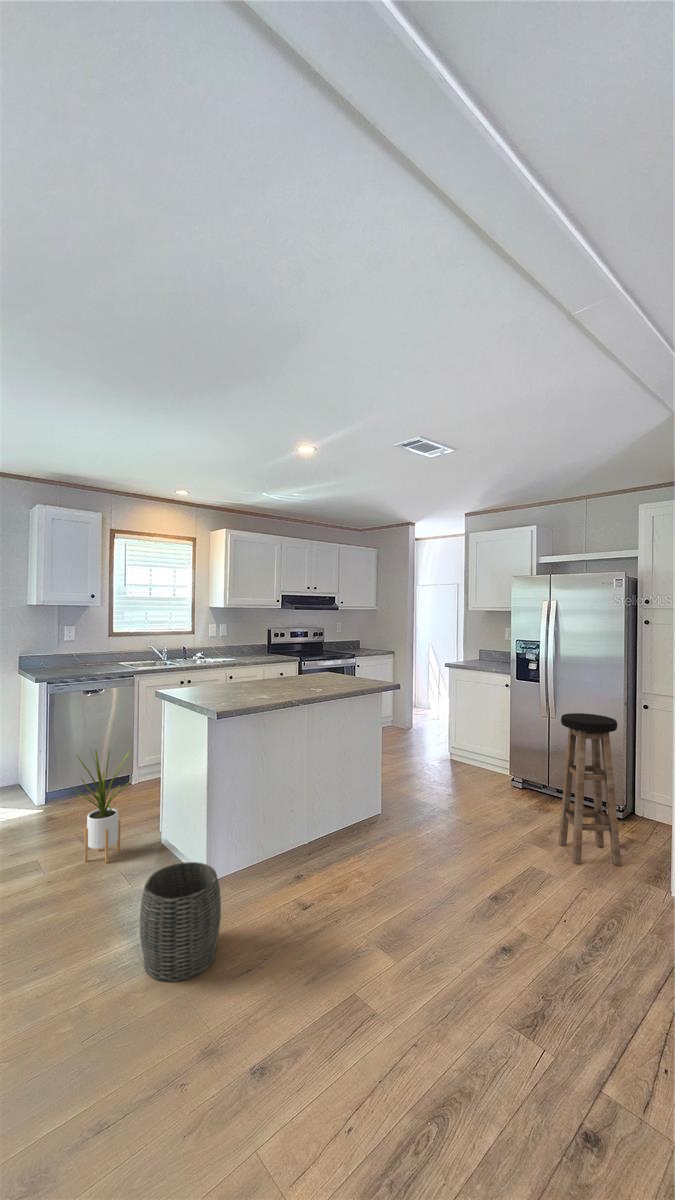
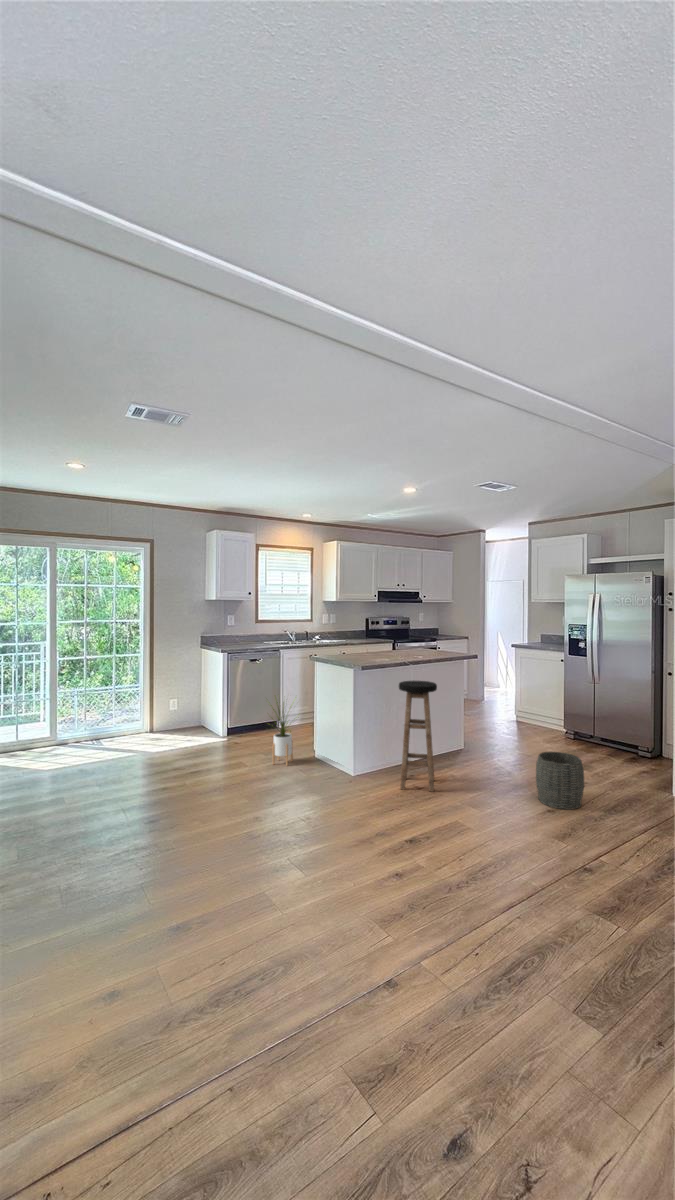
bar stool: present [559,713,621,866] -> present [399,681,437,792]
woven basket: present [140,862,221,982] -> present [536,752,584,810]

